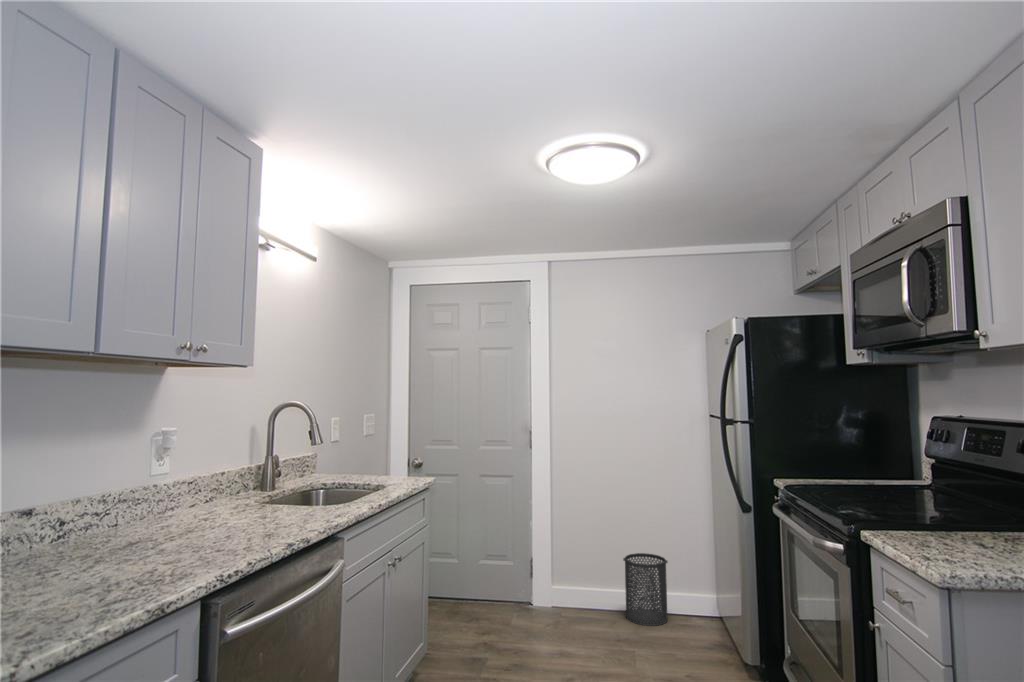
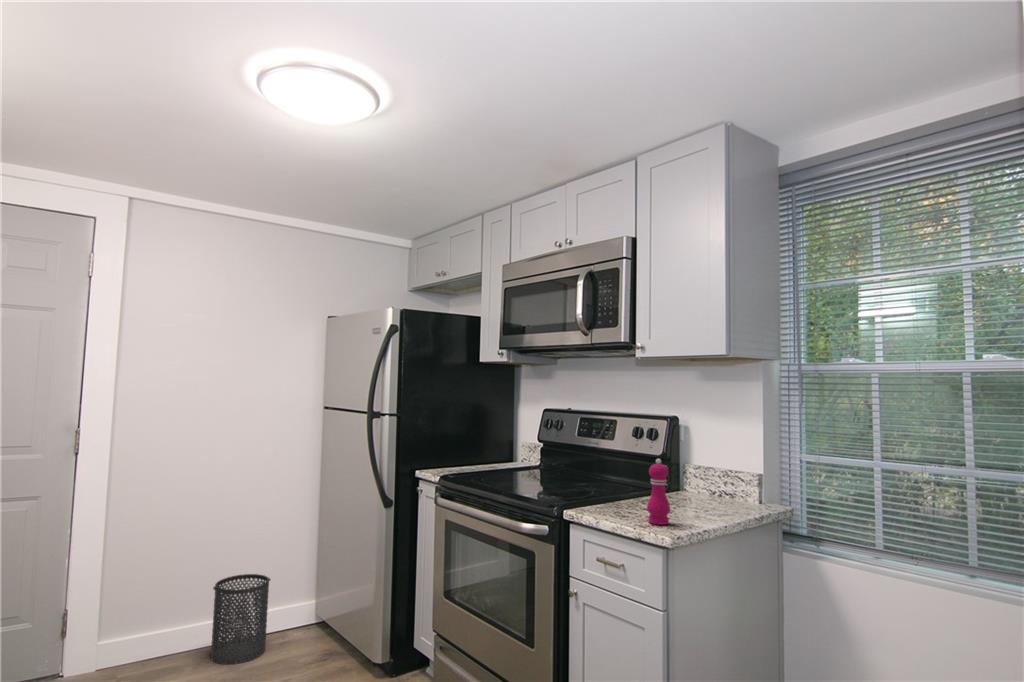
pepper mill: none [940,478,977,562] -> present [647,459,670,525]

